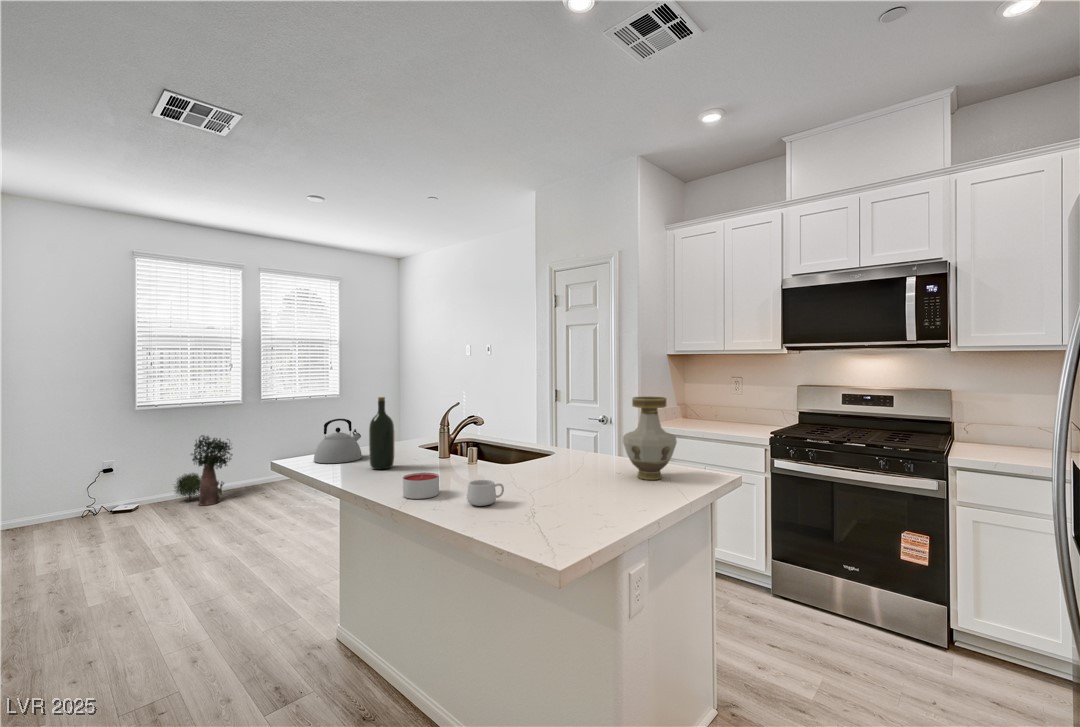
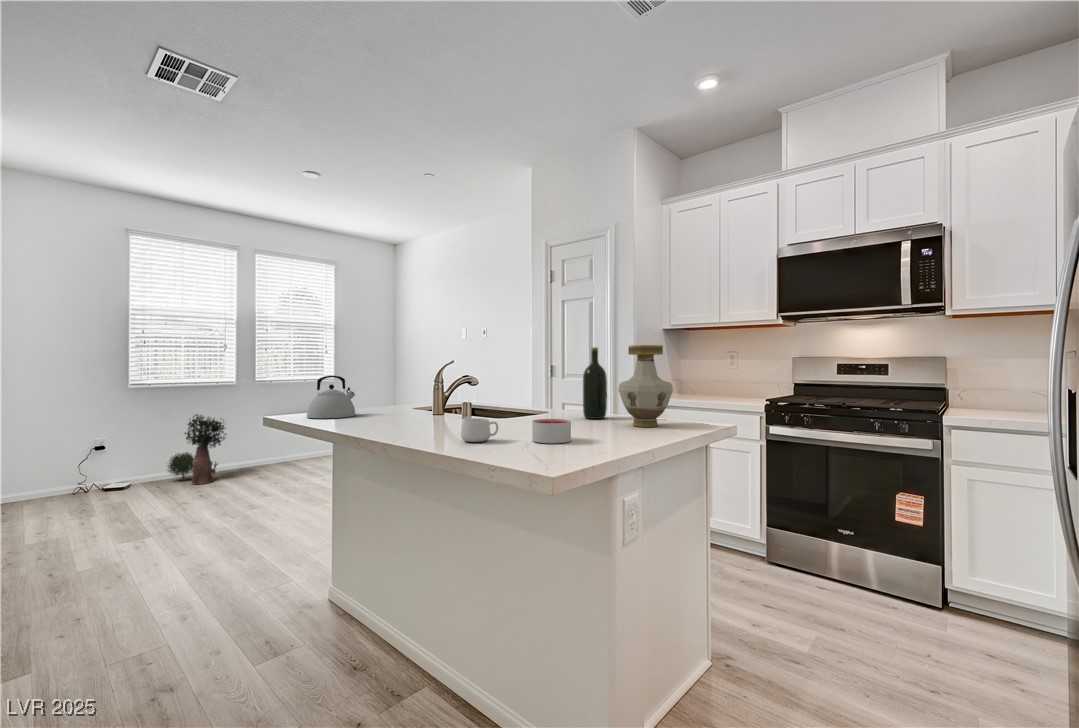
wine bottle: present [369,397,394,469] -> present [583,347,607,419]
candle: present [403,473,439,499] -> present [532,419,571,443]

